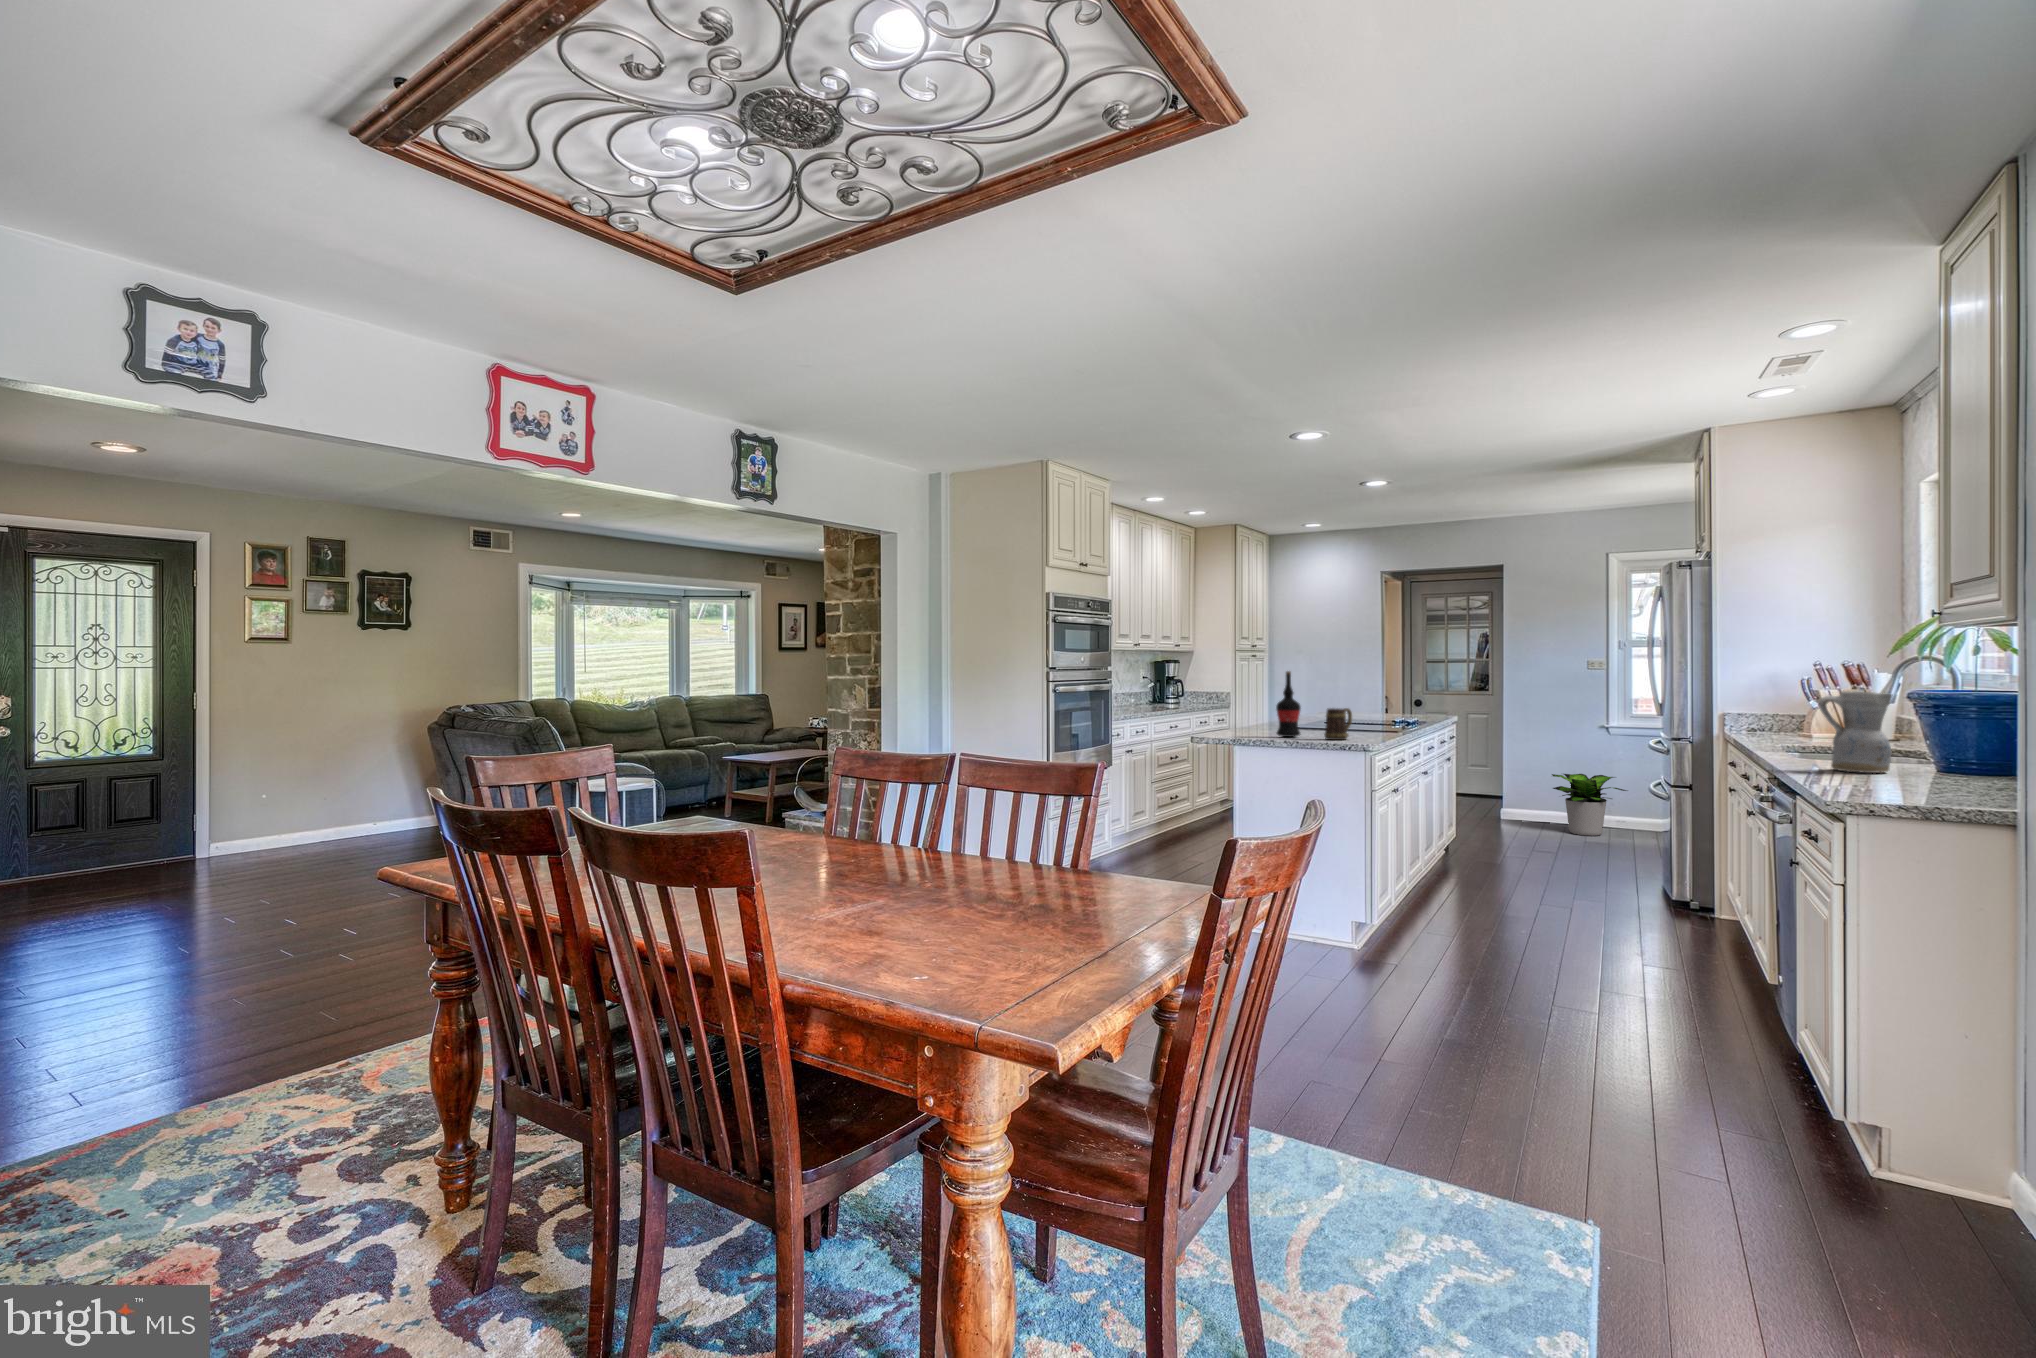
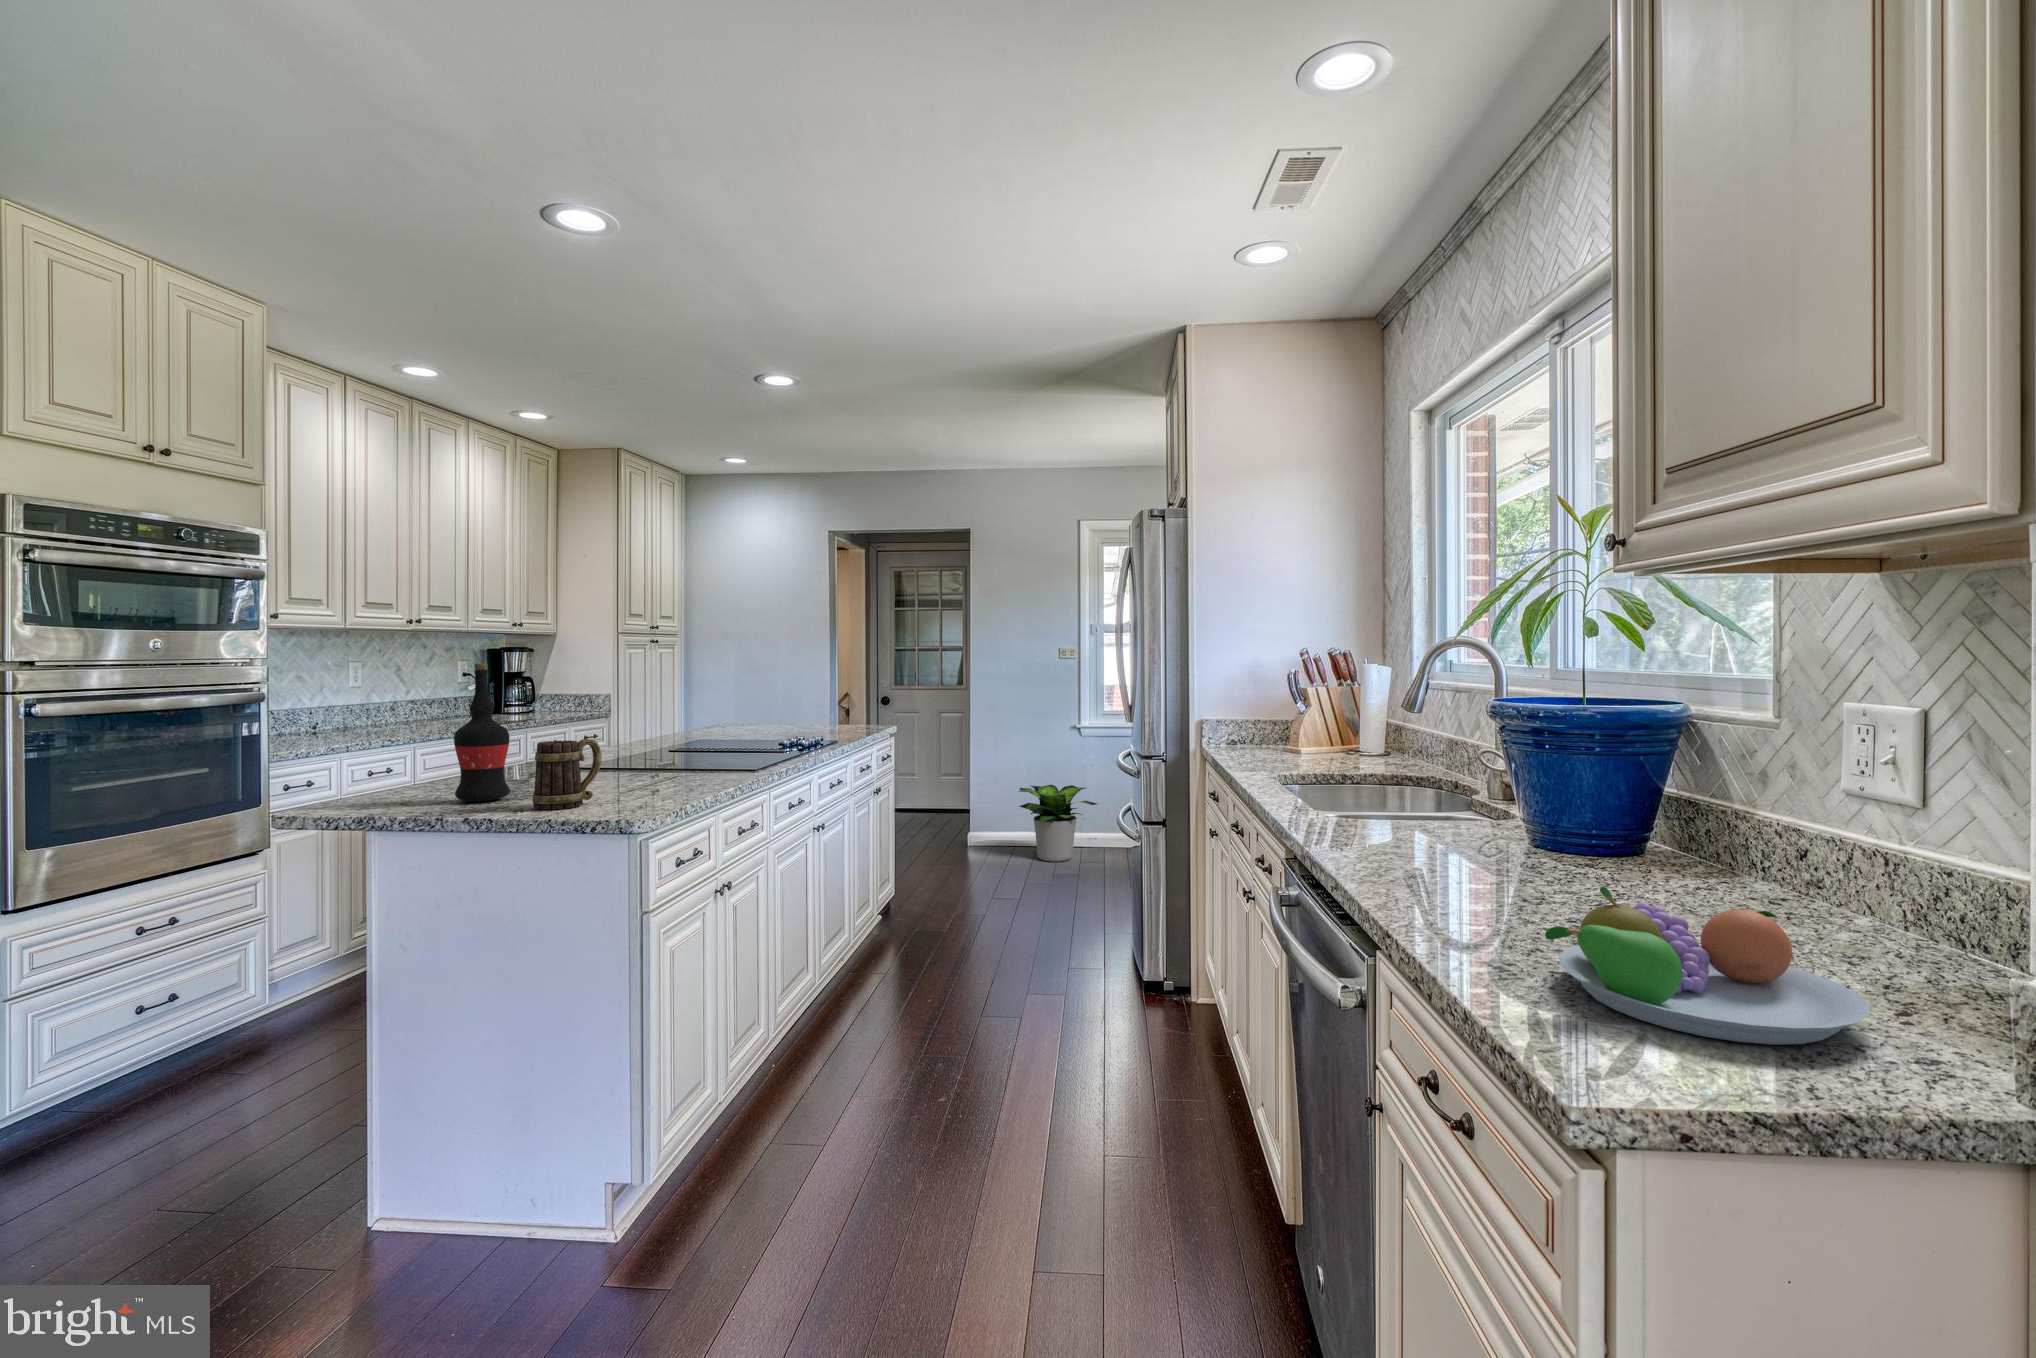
ceramic pitcher: present [1819,691,1892,773] -> none [1382,700,1501,865]
fruit bowl: none [1845,756,1982,800] -> present [1545,887,1870,1045]

